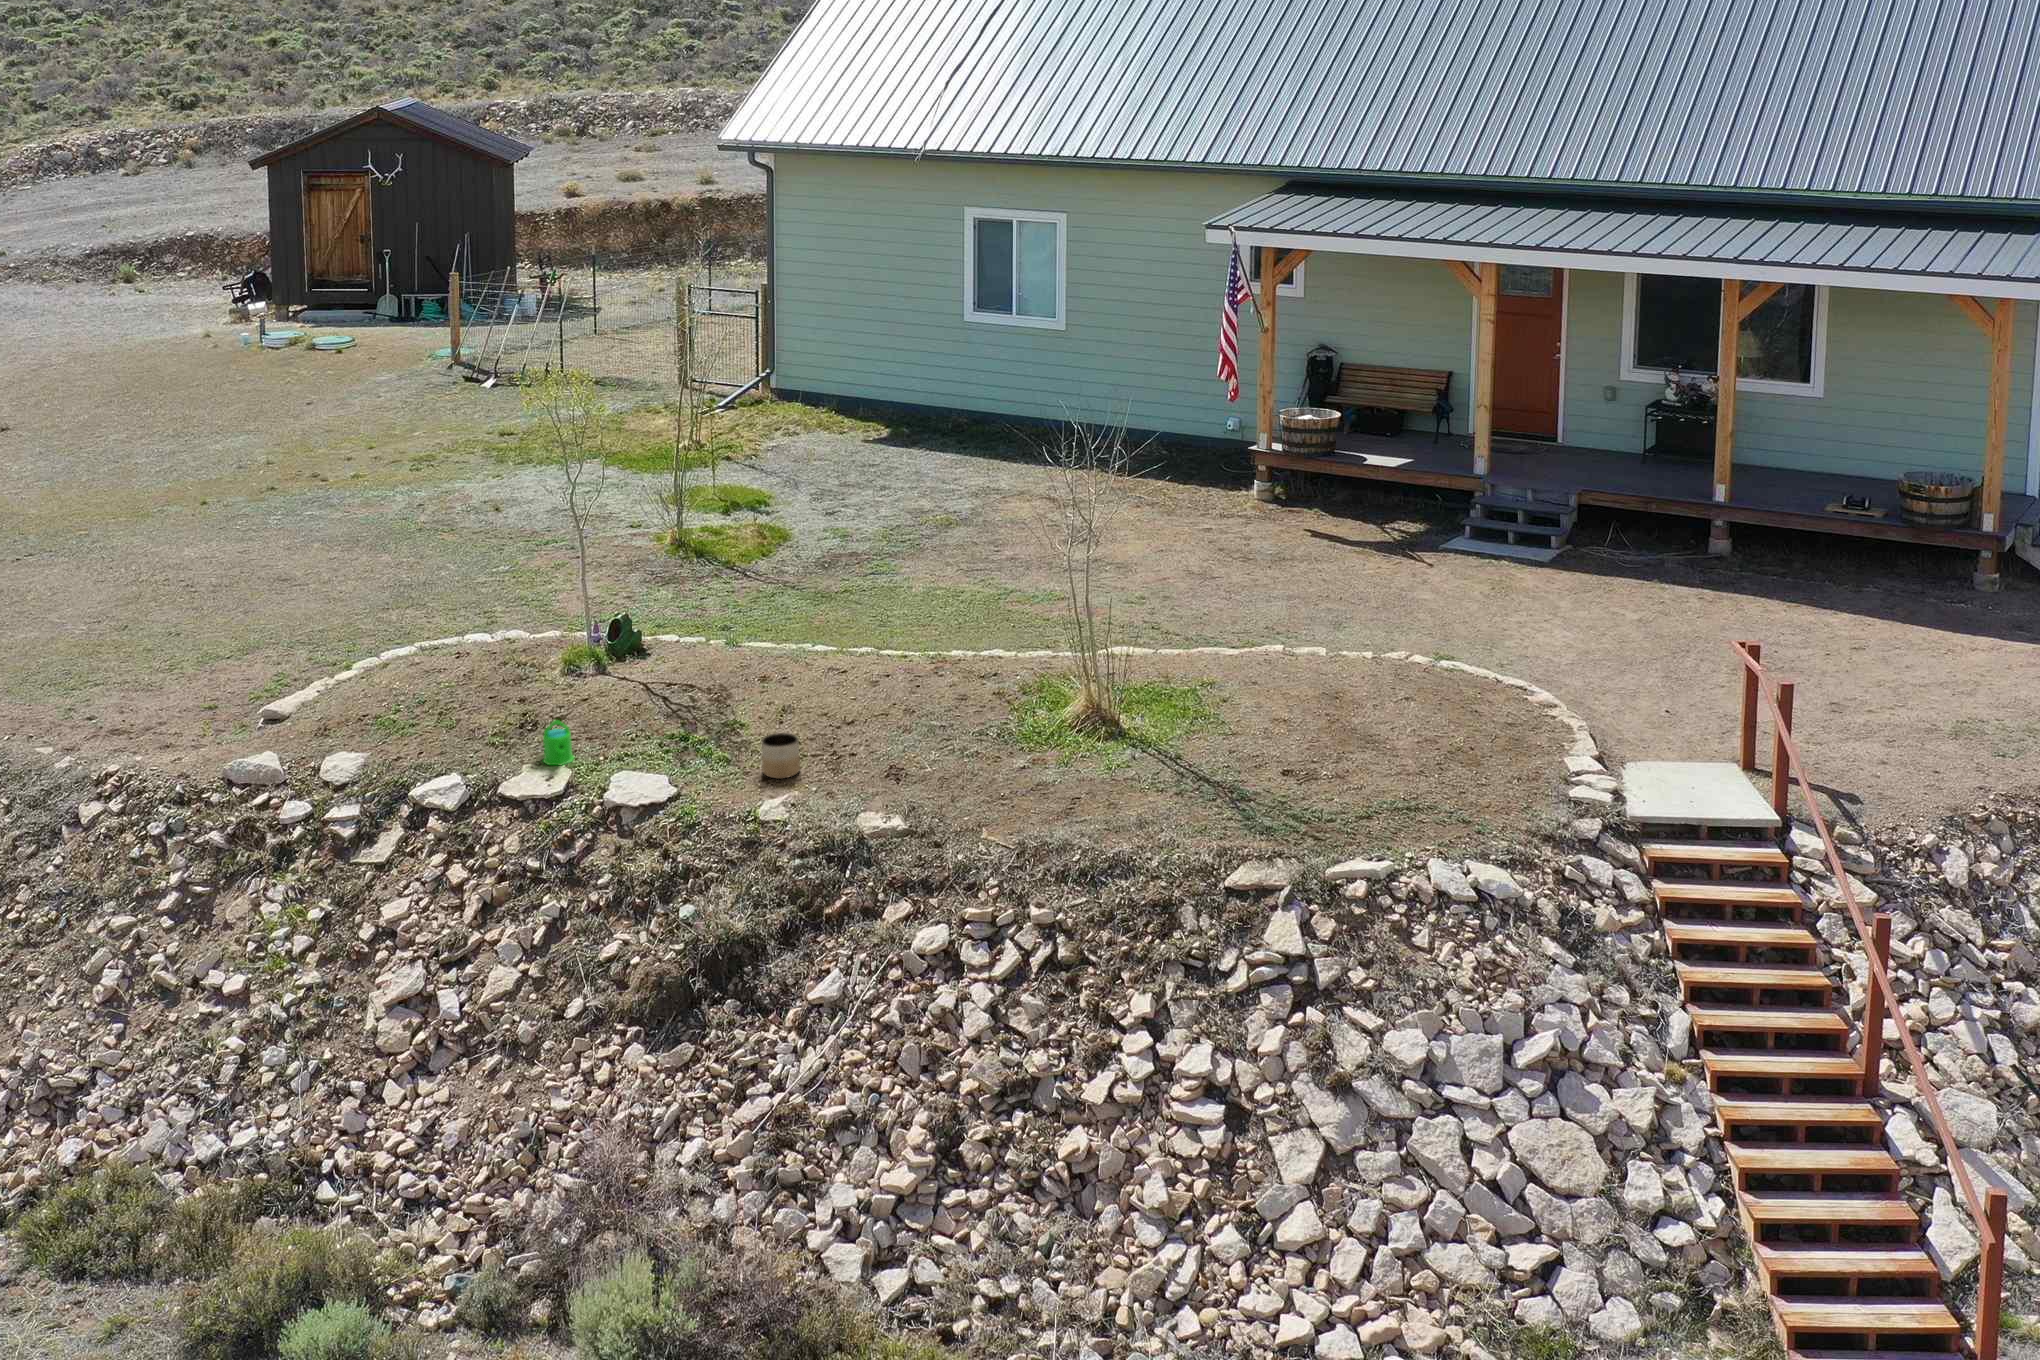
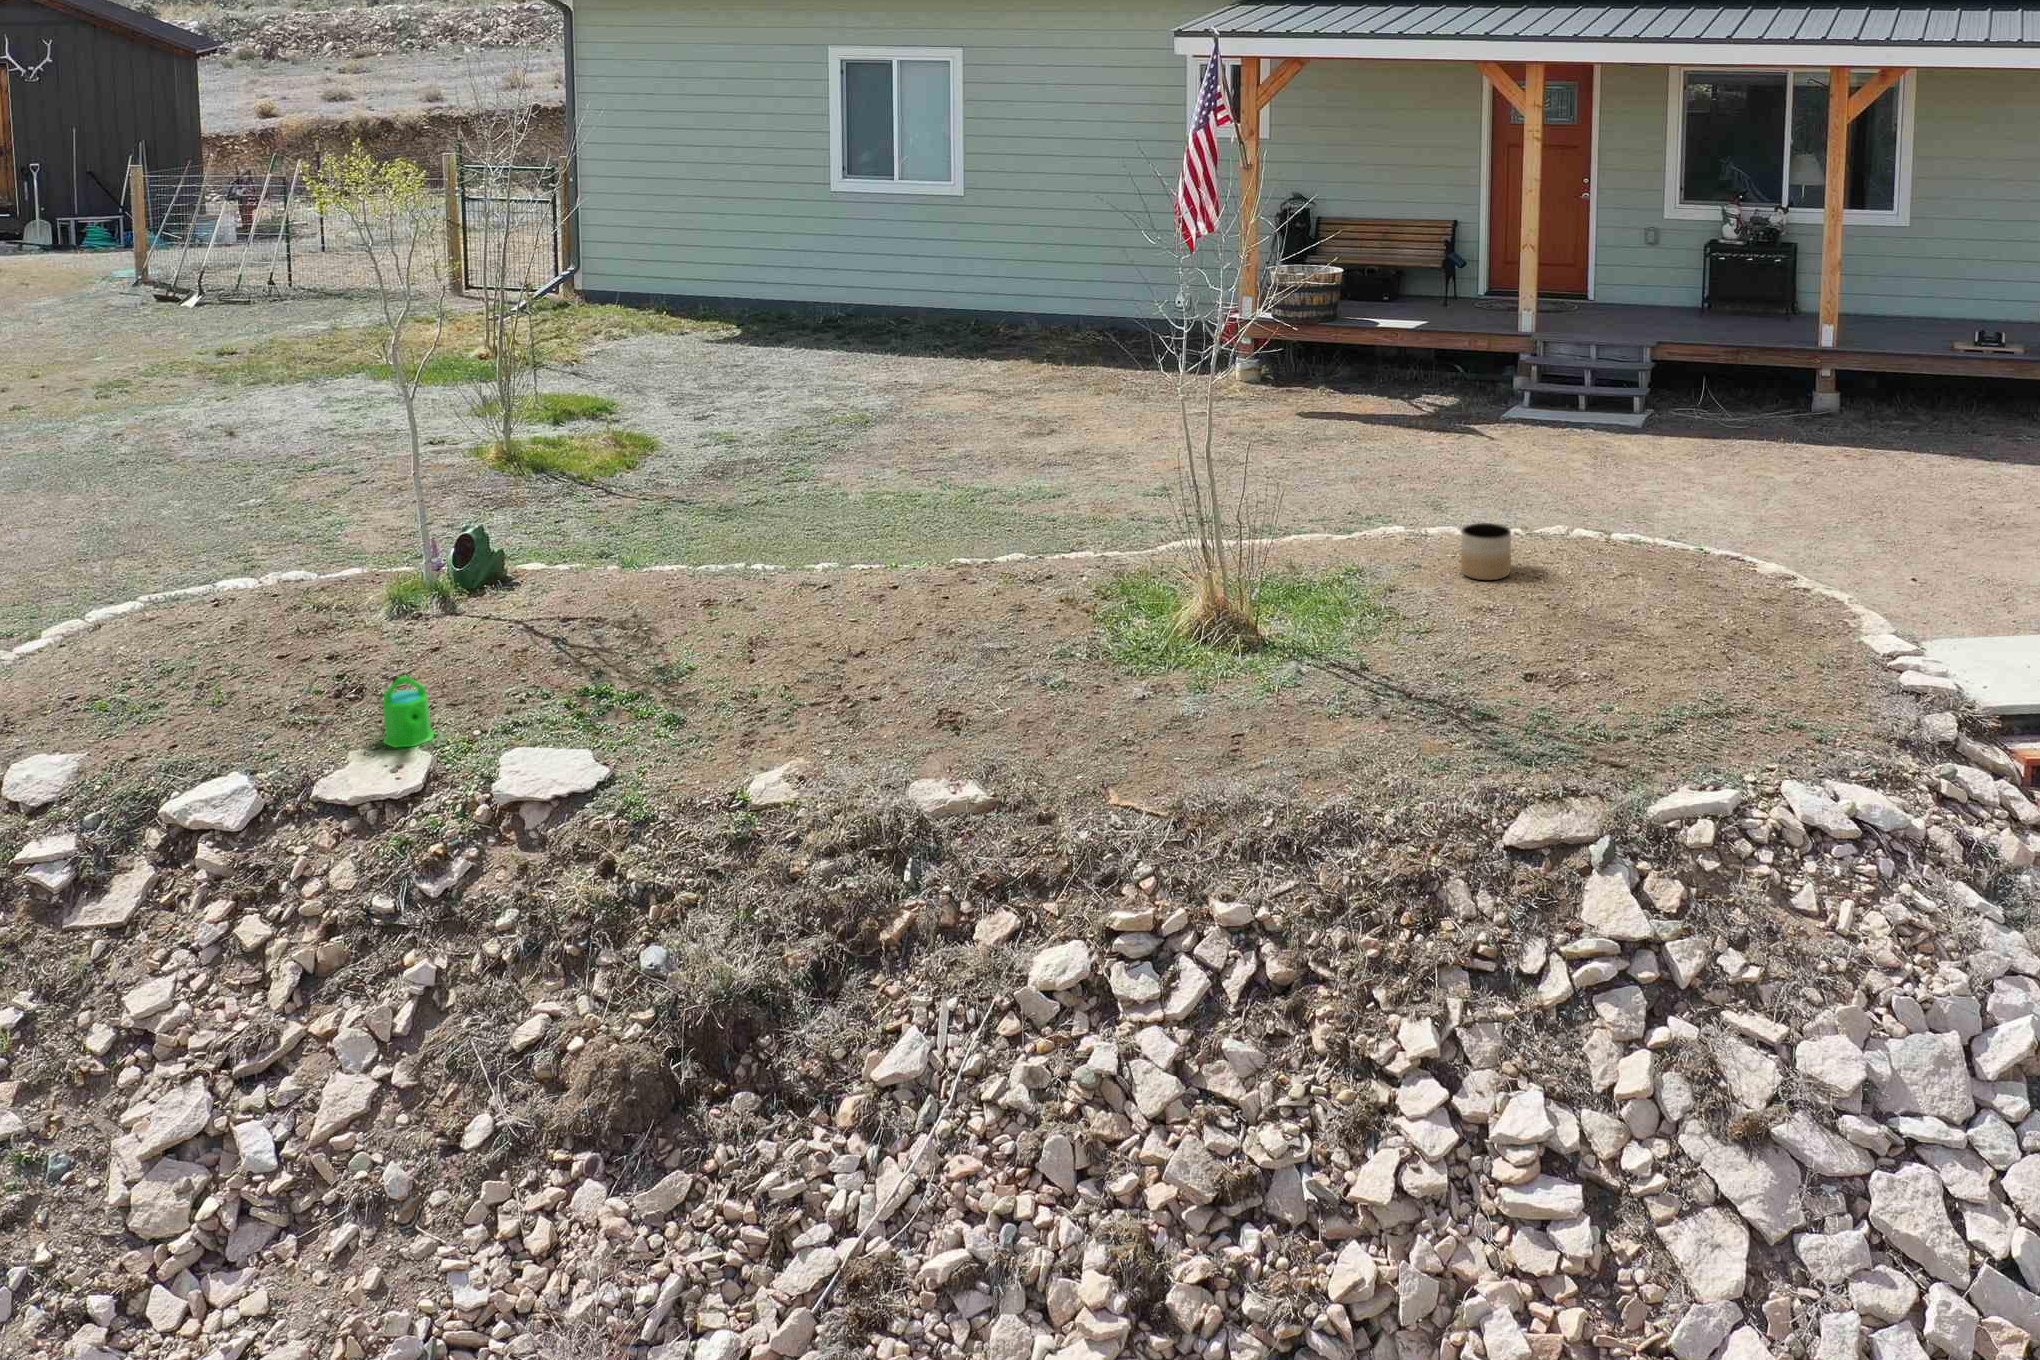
planter: present [761,733,800,779] -> present [1461,523,1511,580]

